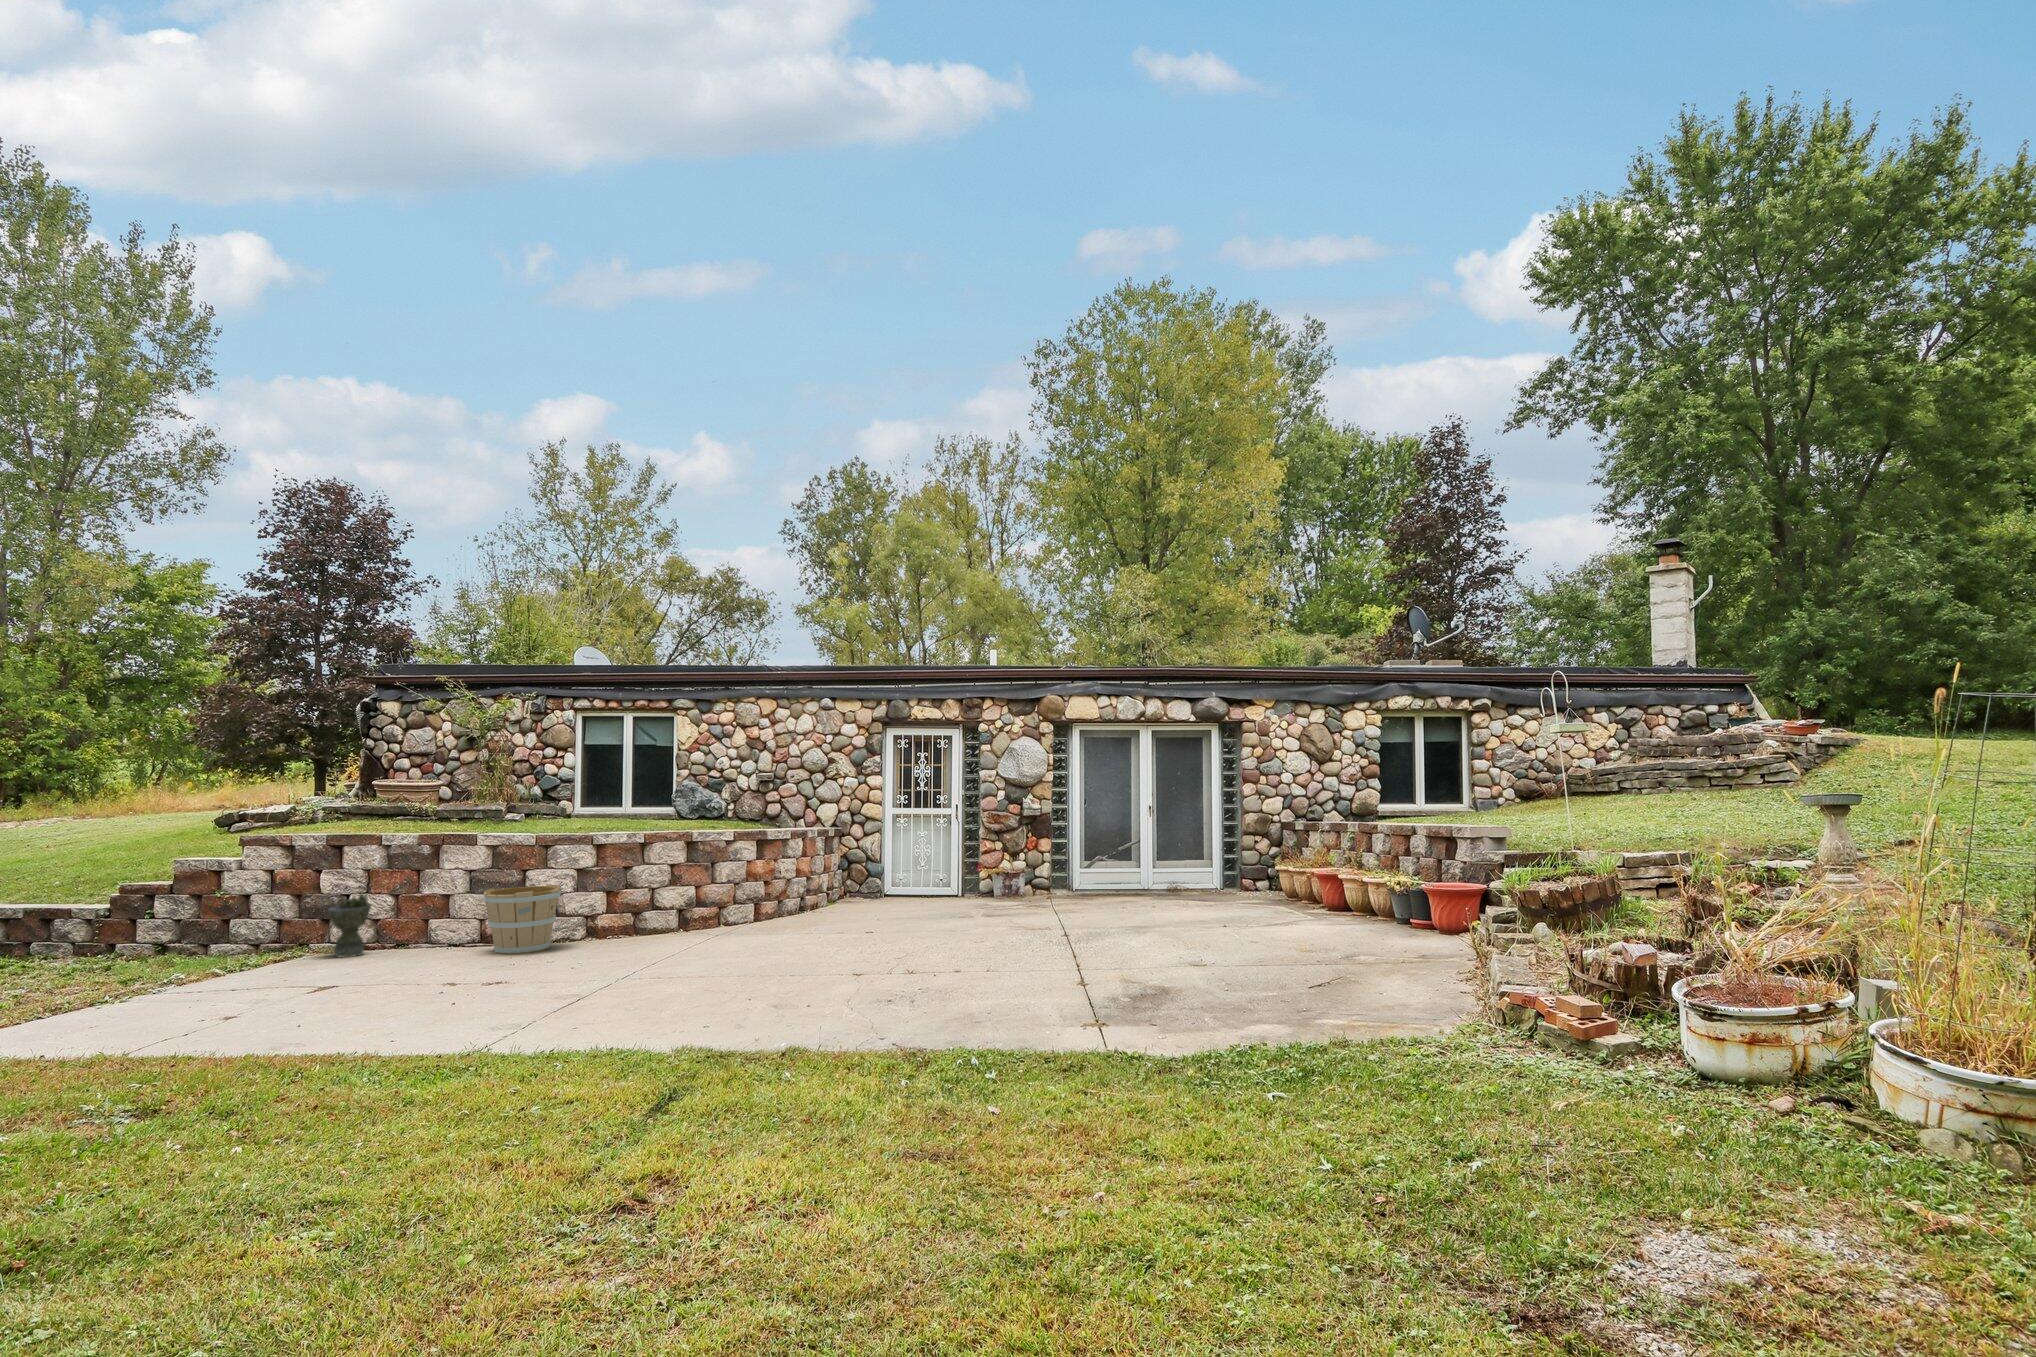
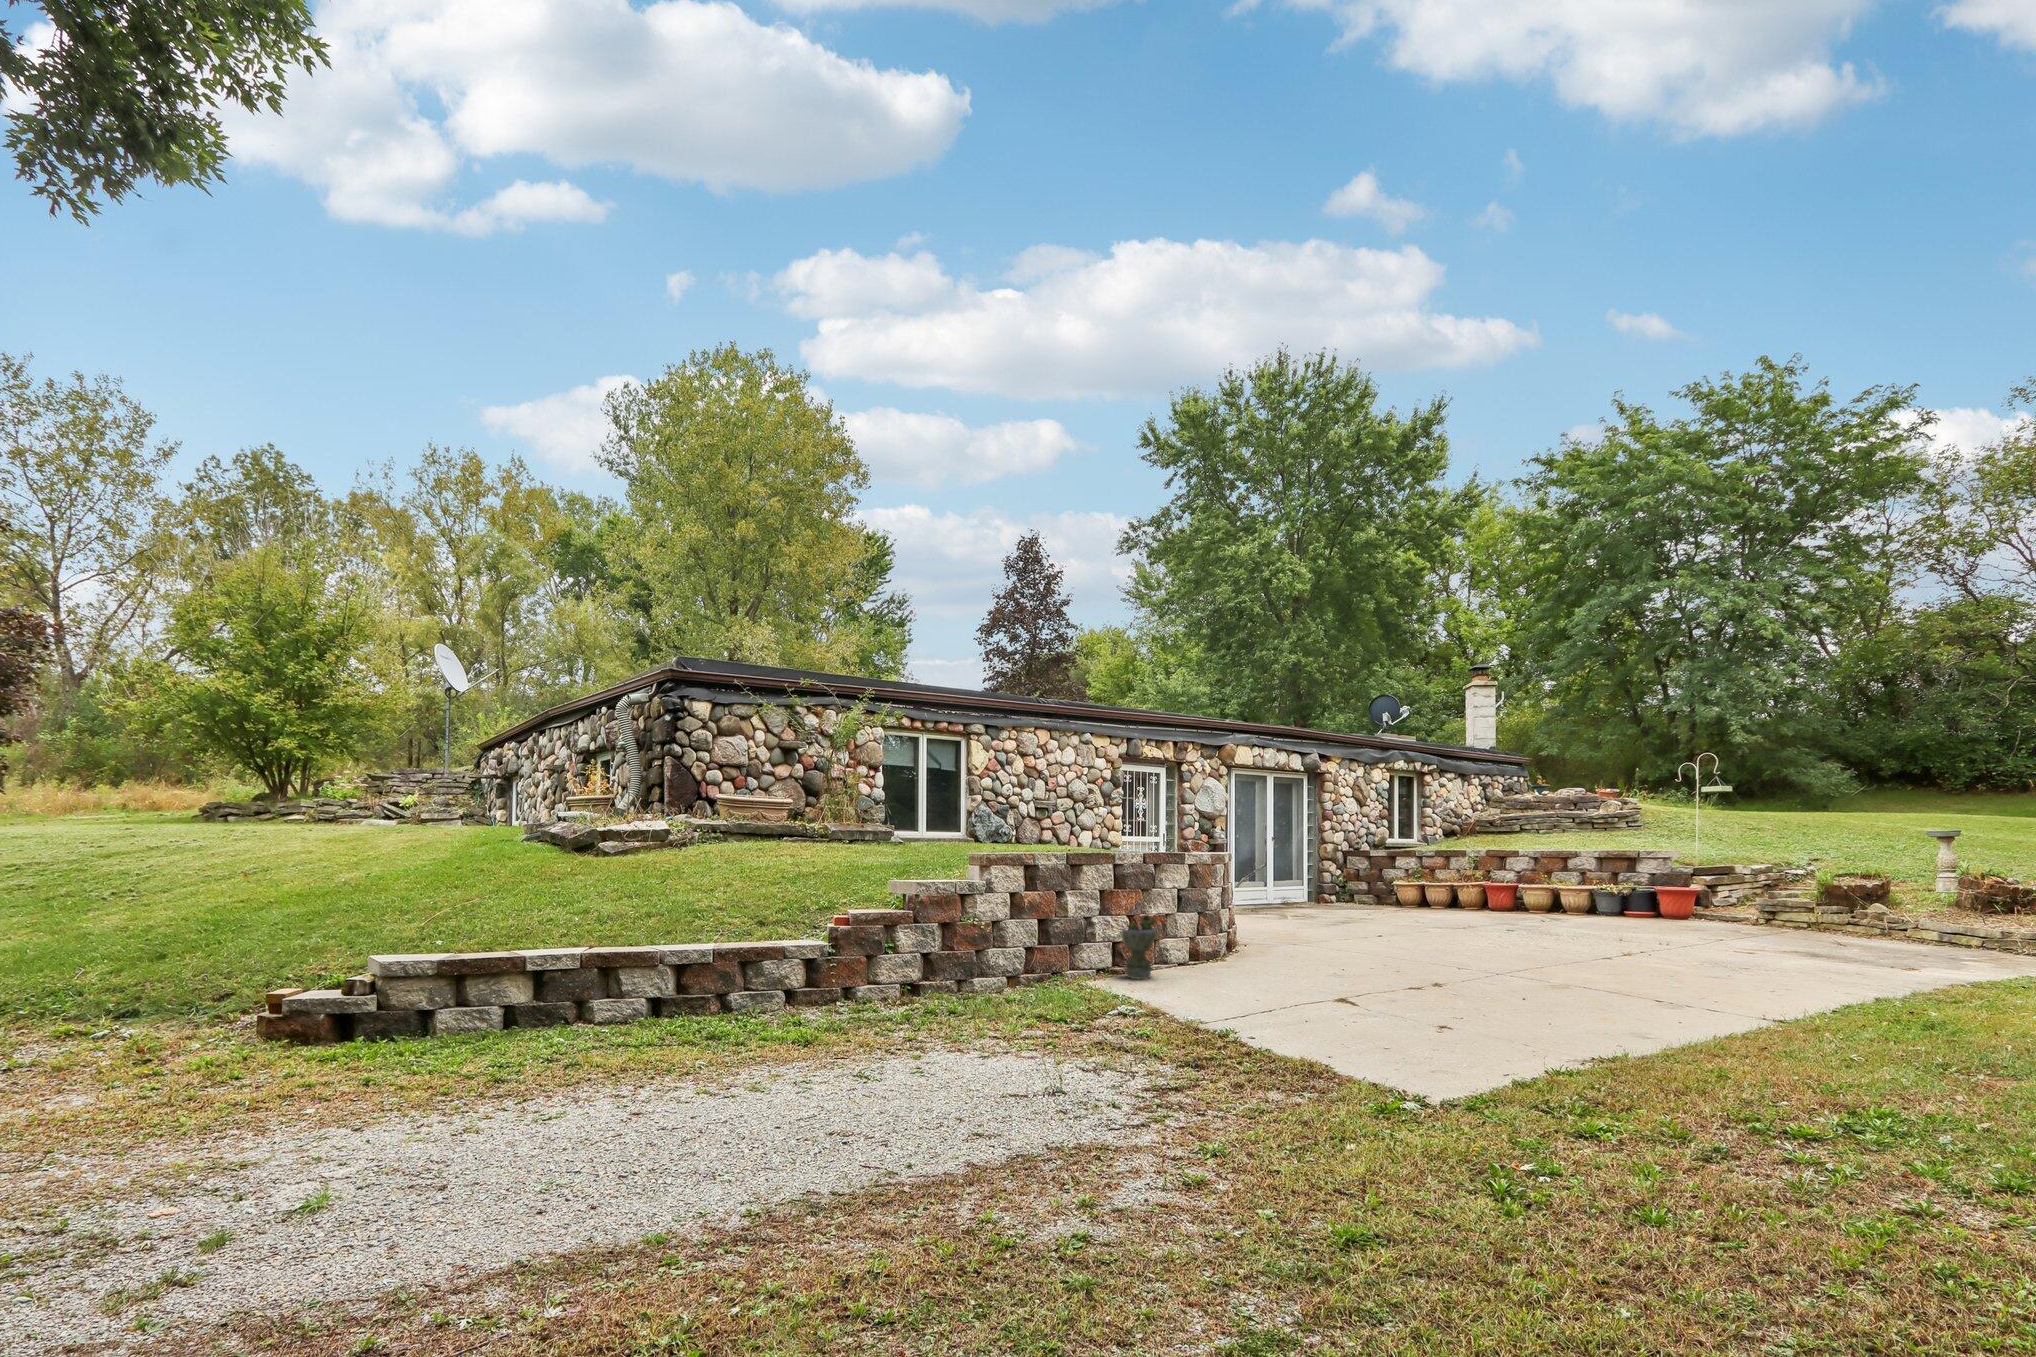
wooden bucket: present [483,884,561,954] -> none [1206,903,1274,967]

